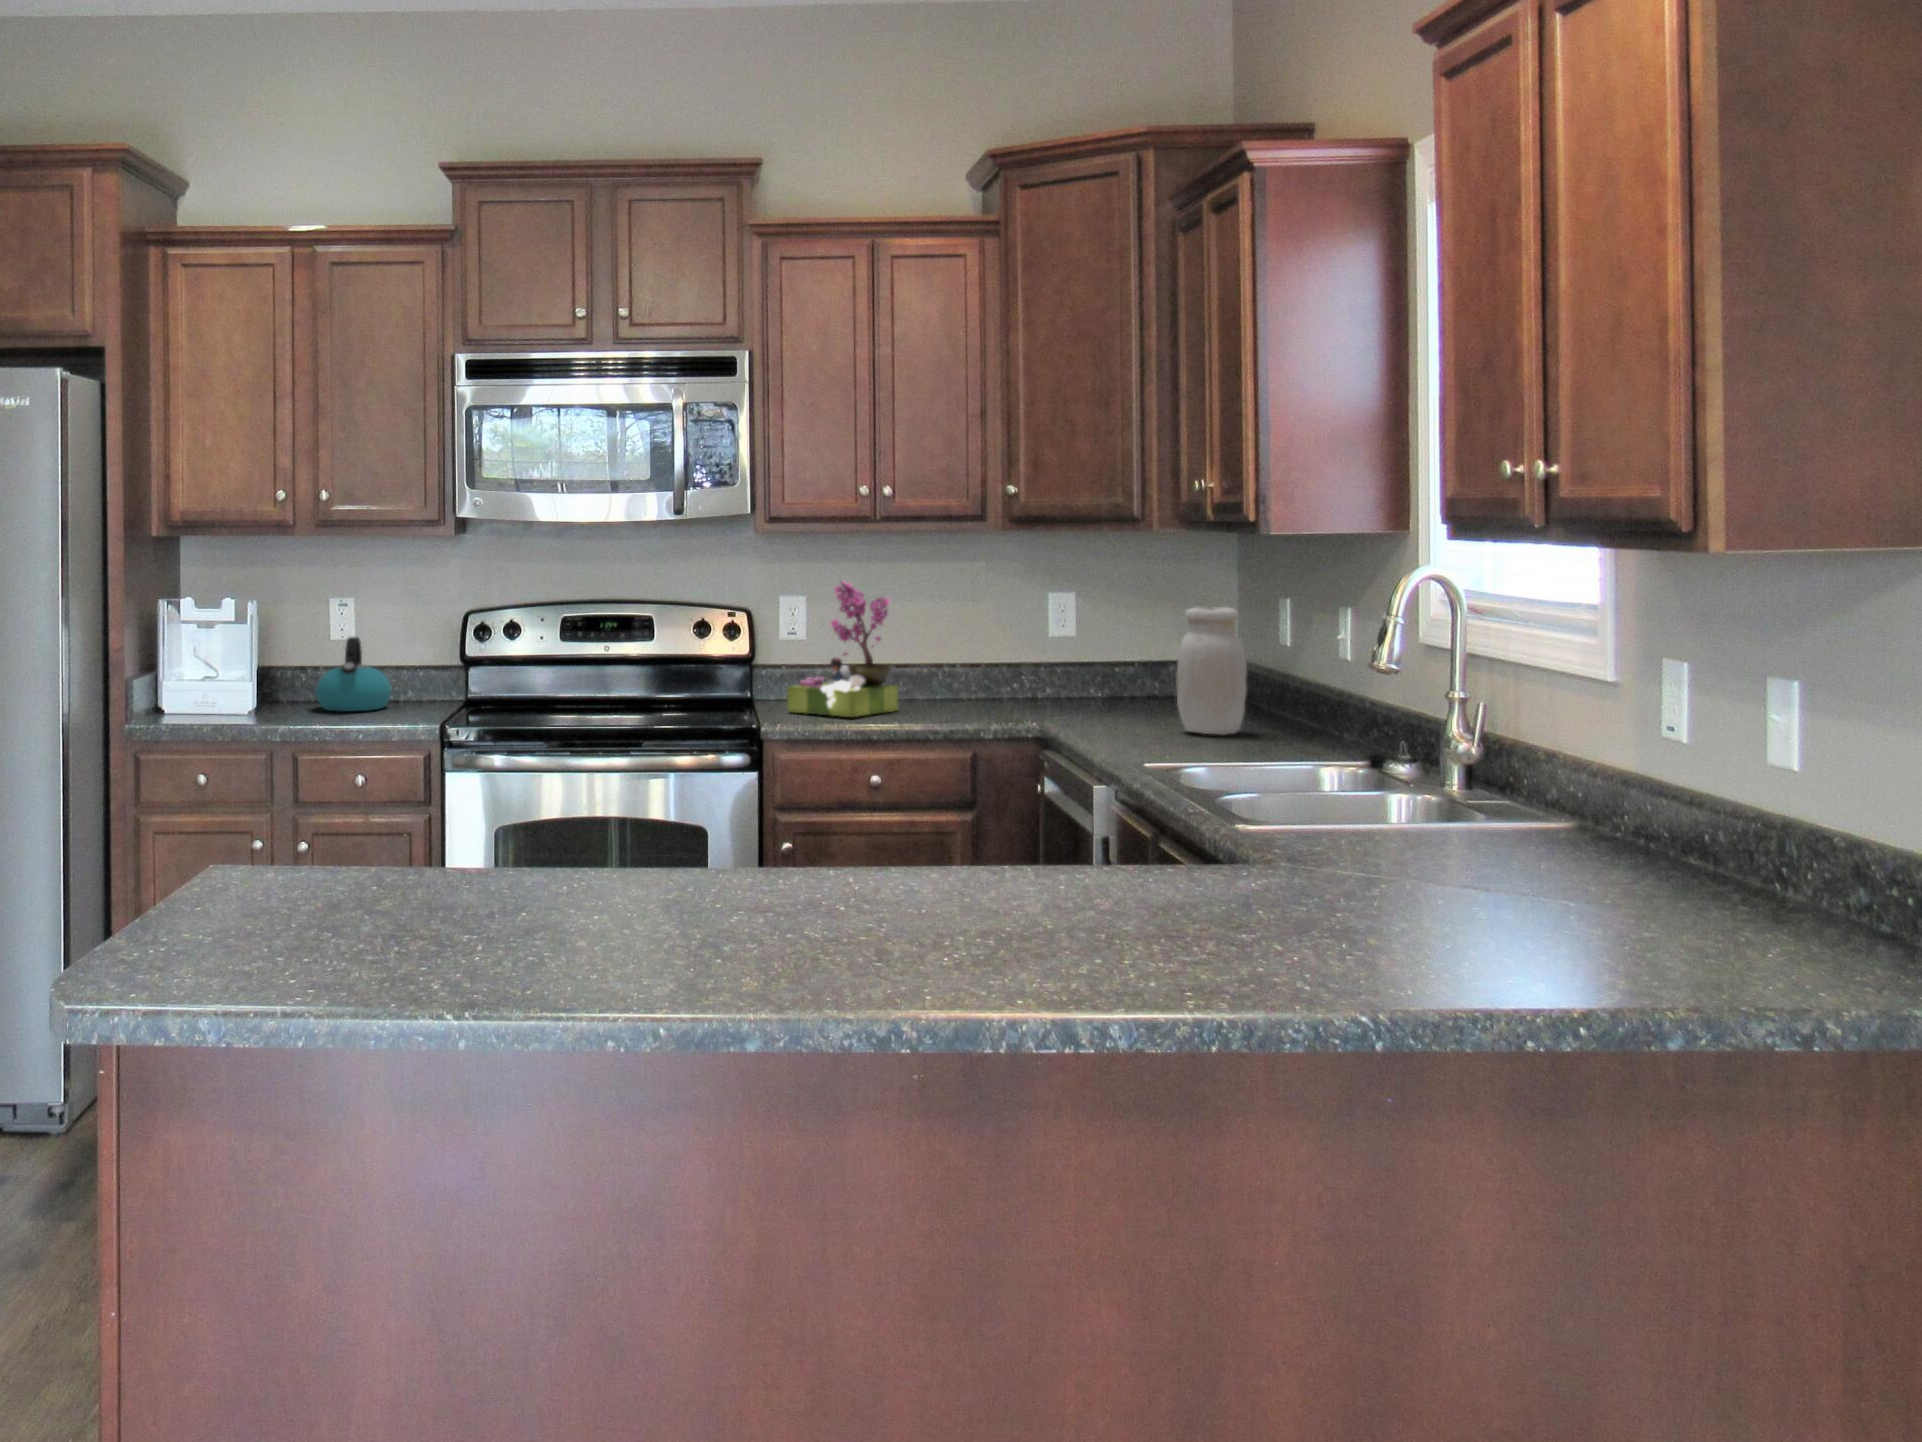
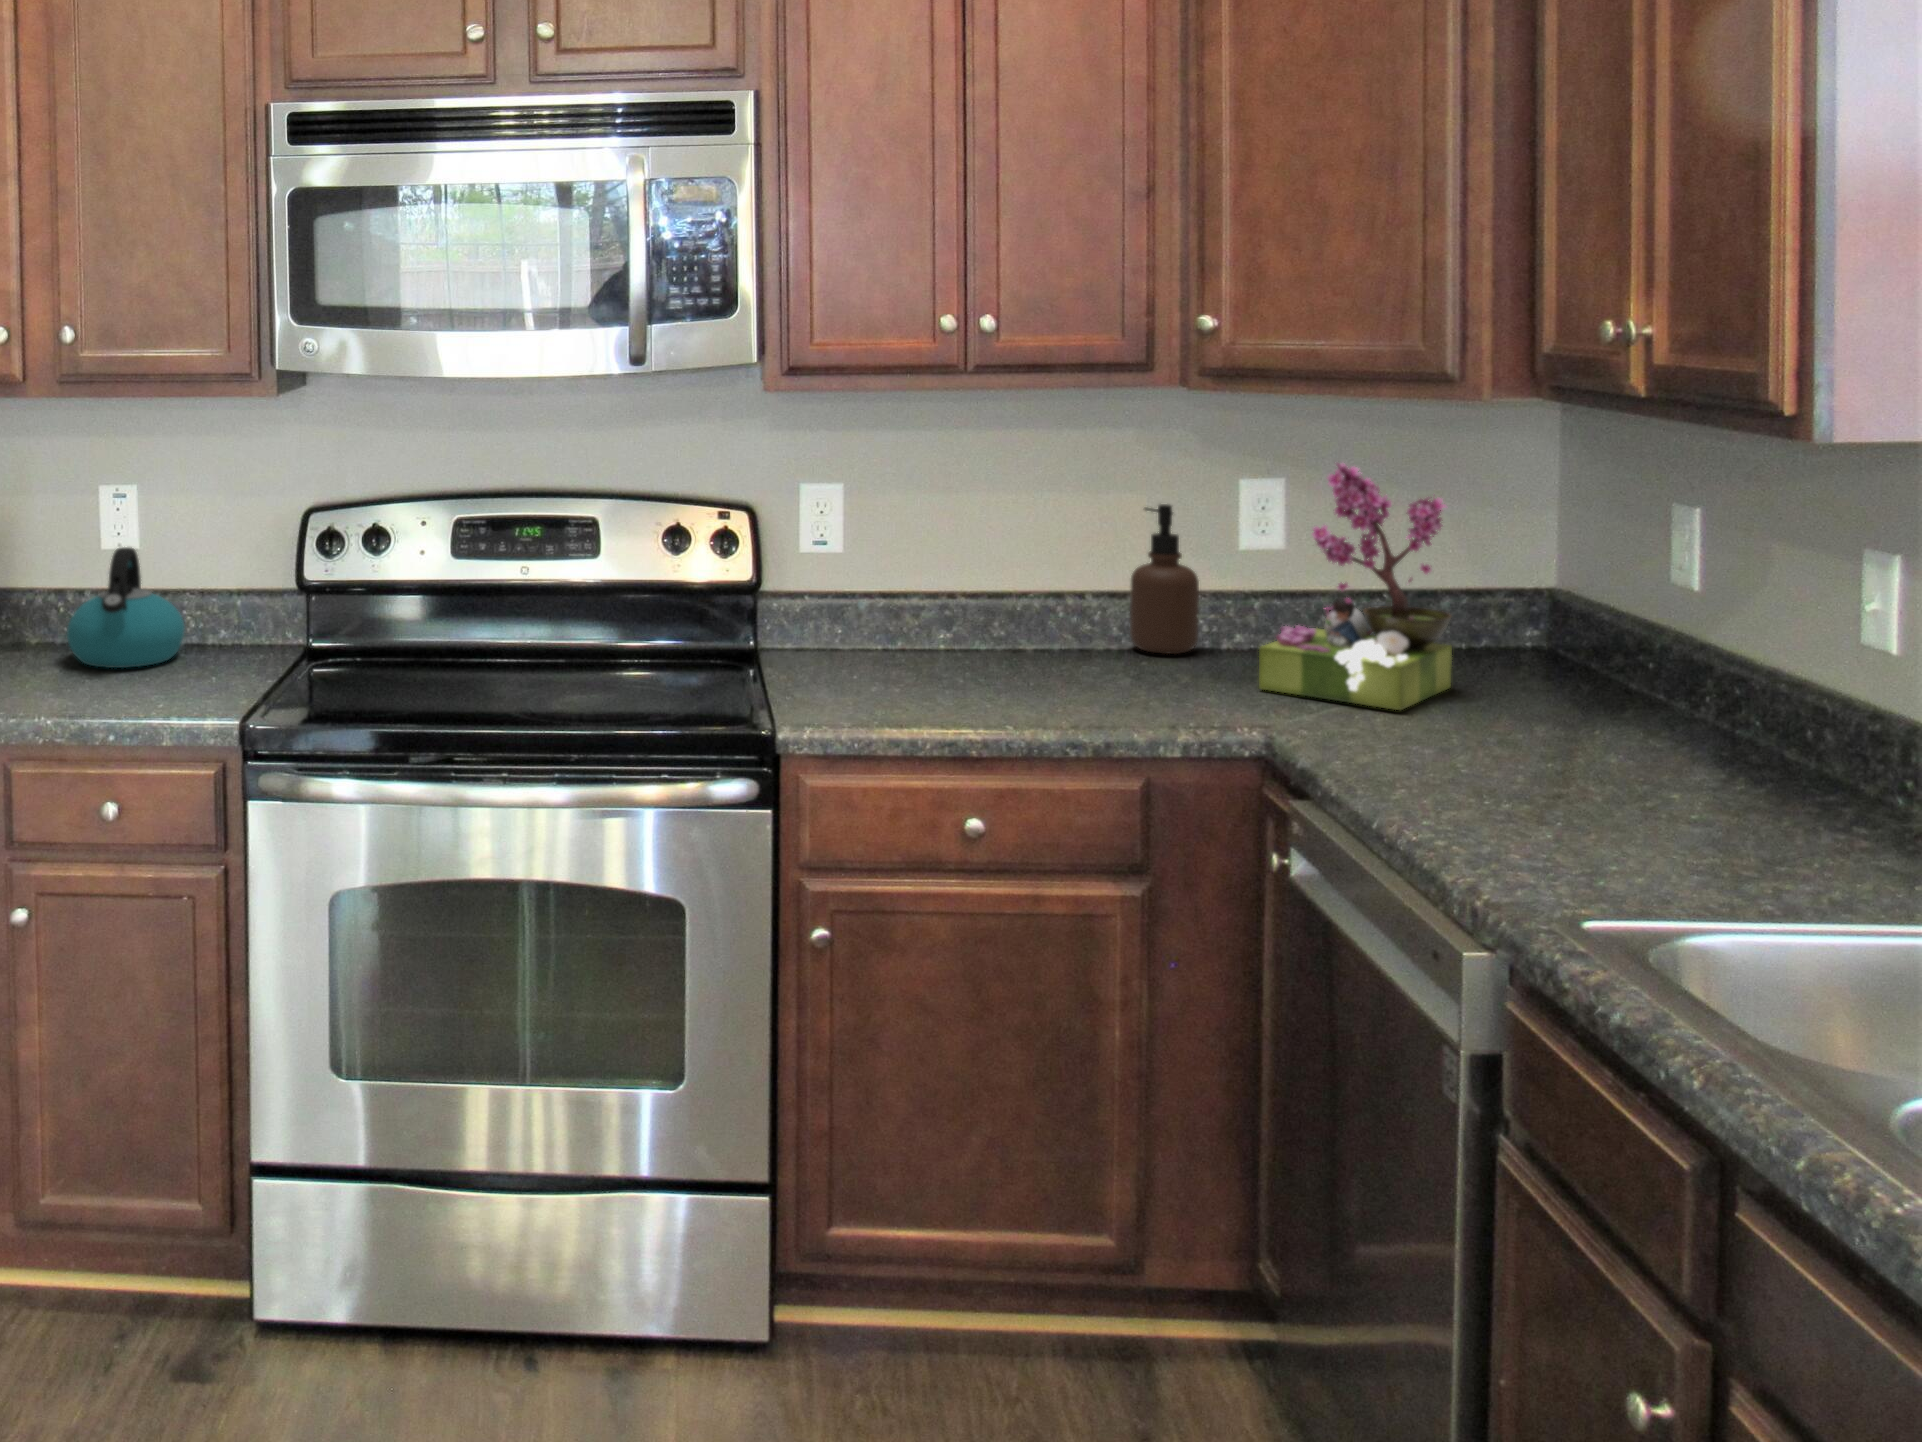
flower arrangement: present [787,581,899,717] -> present [1259,463,1452,710]
jar: present [1176,607,1247,735] -> none [1536,547,1679,781]
soap dispenser: none [984,608,1024,698] -> present [1130,504,1199,654]

